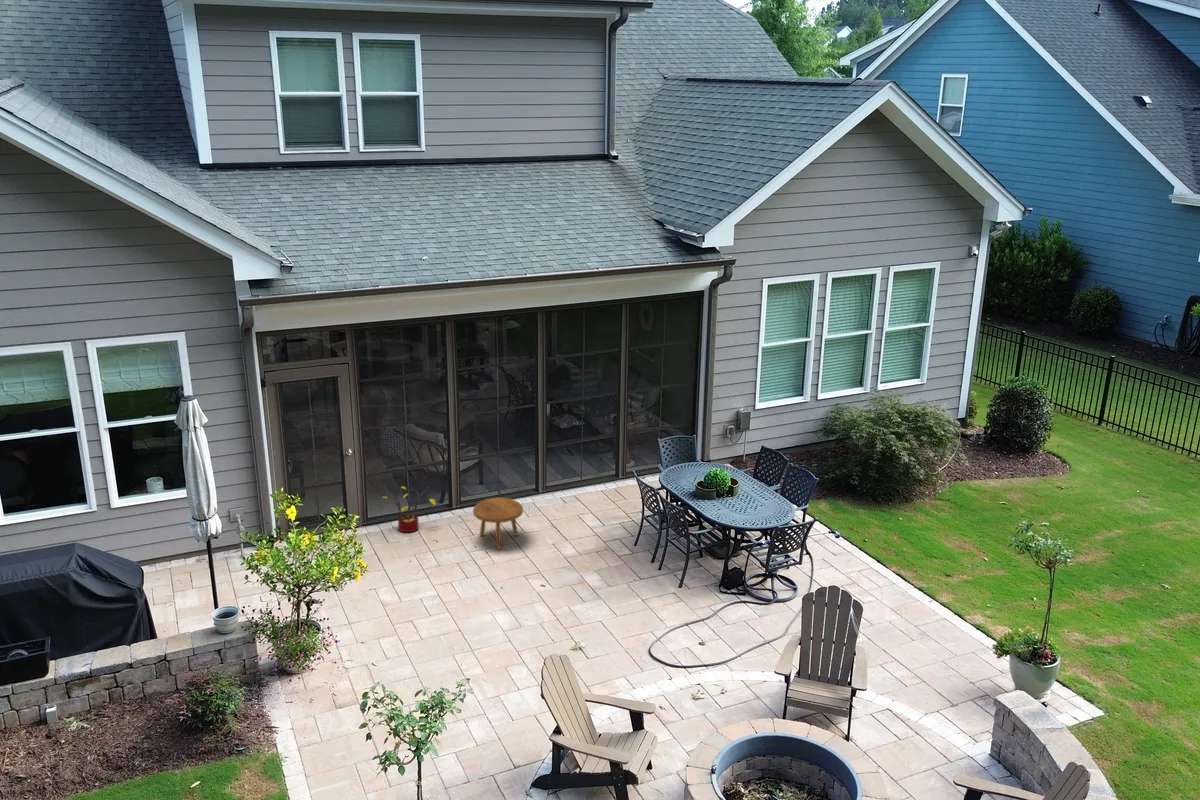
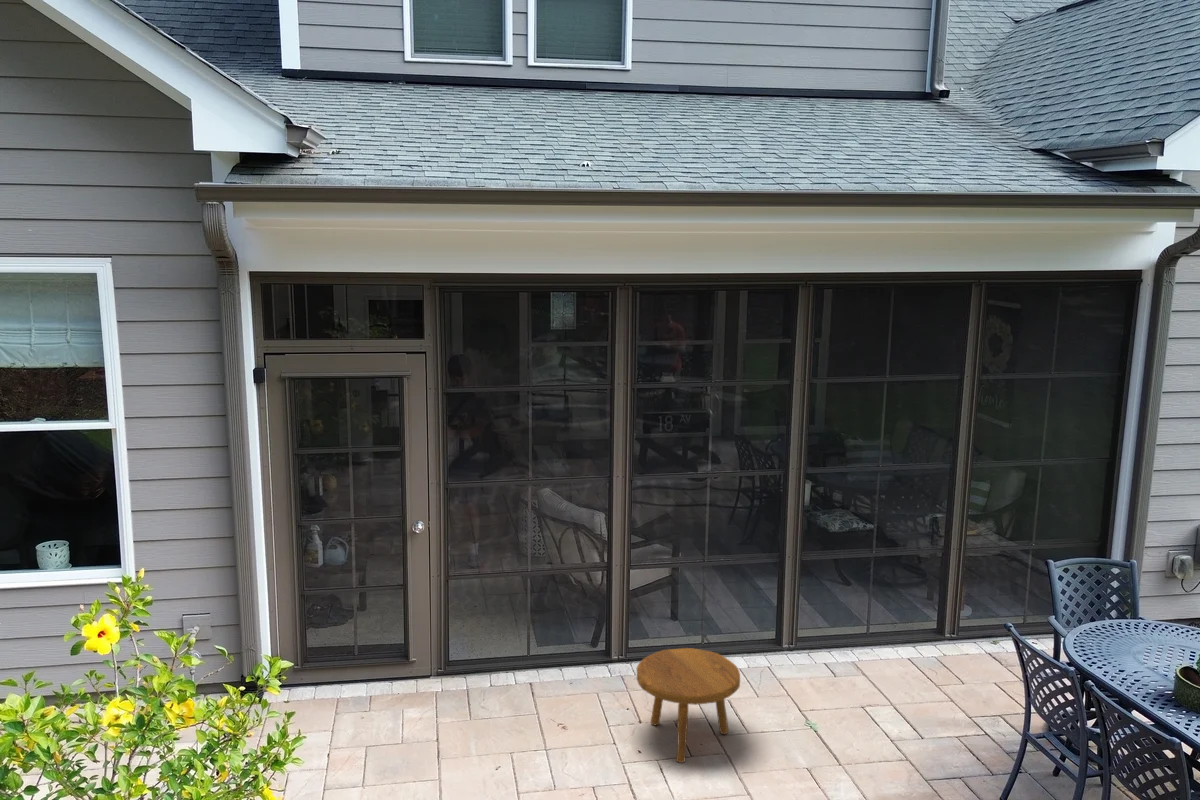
decorative plant: present [384,486,436,532] -> none [481,594,574,696]

